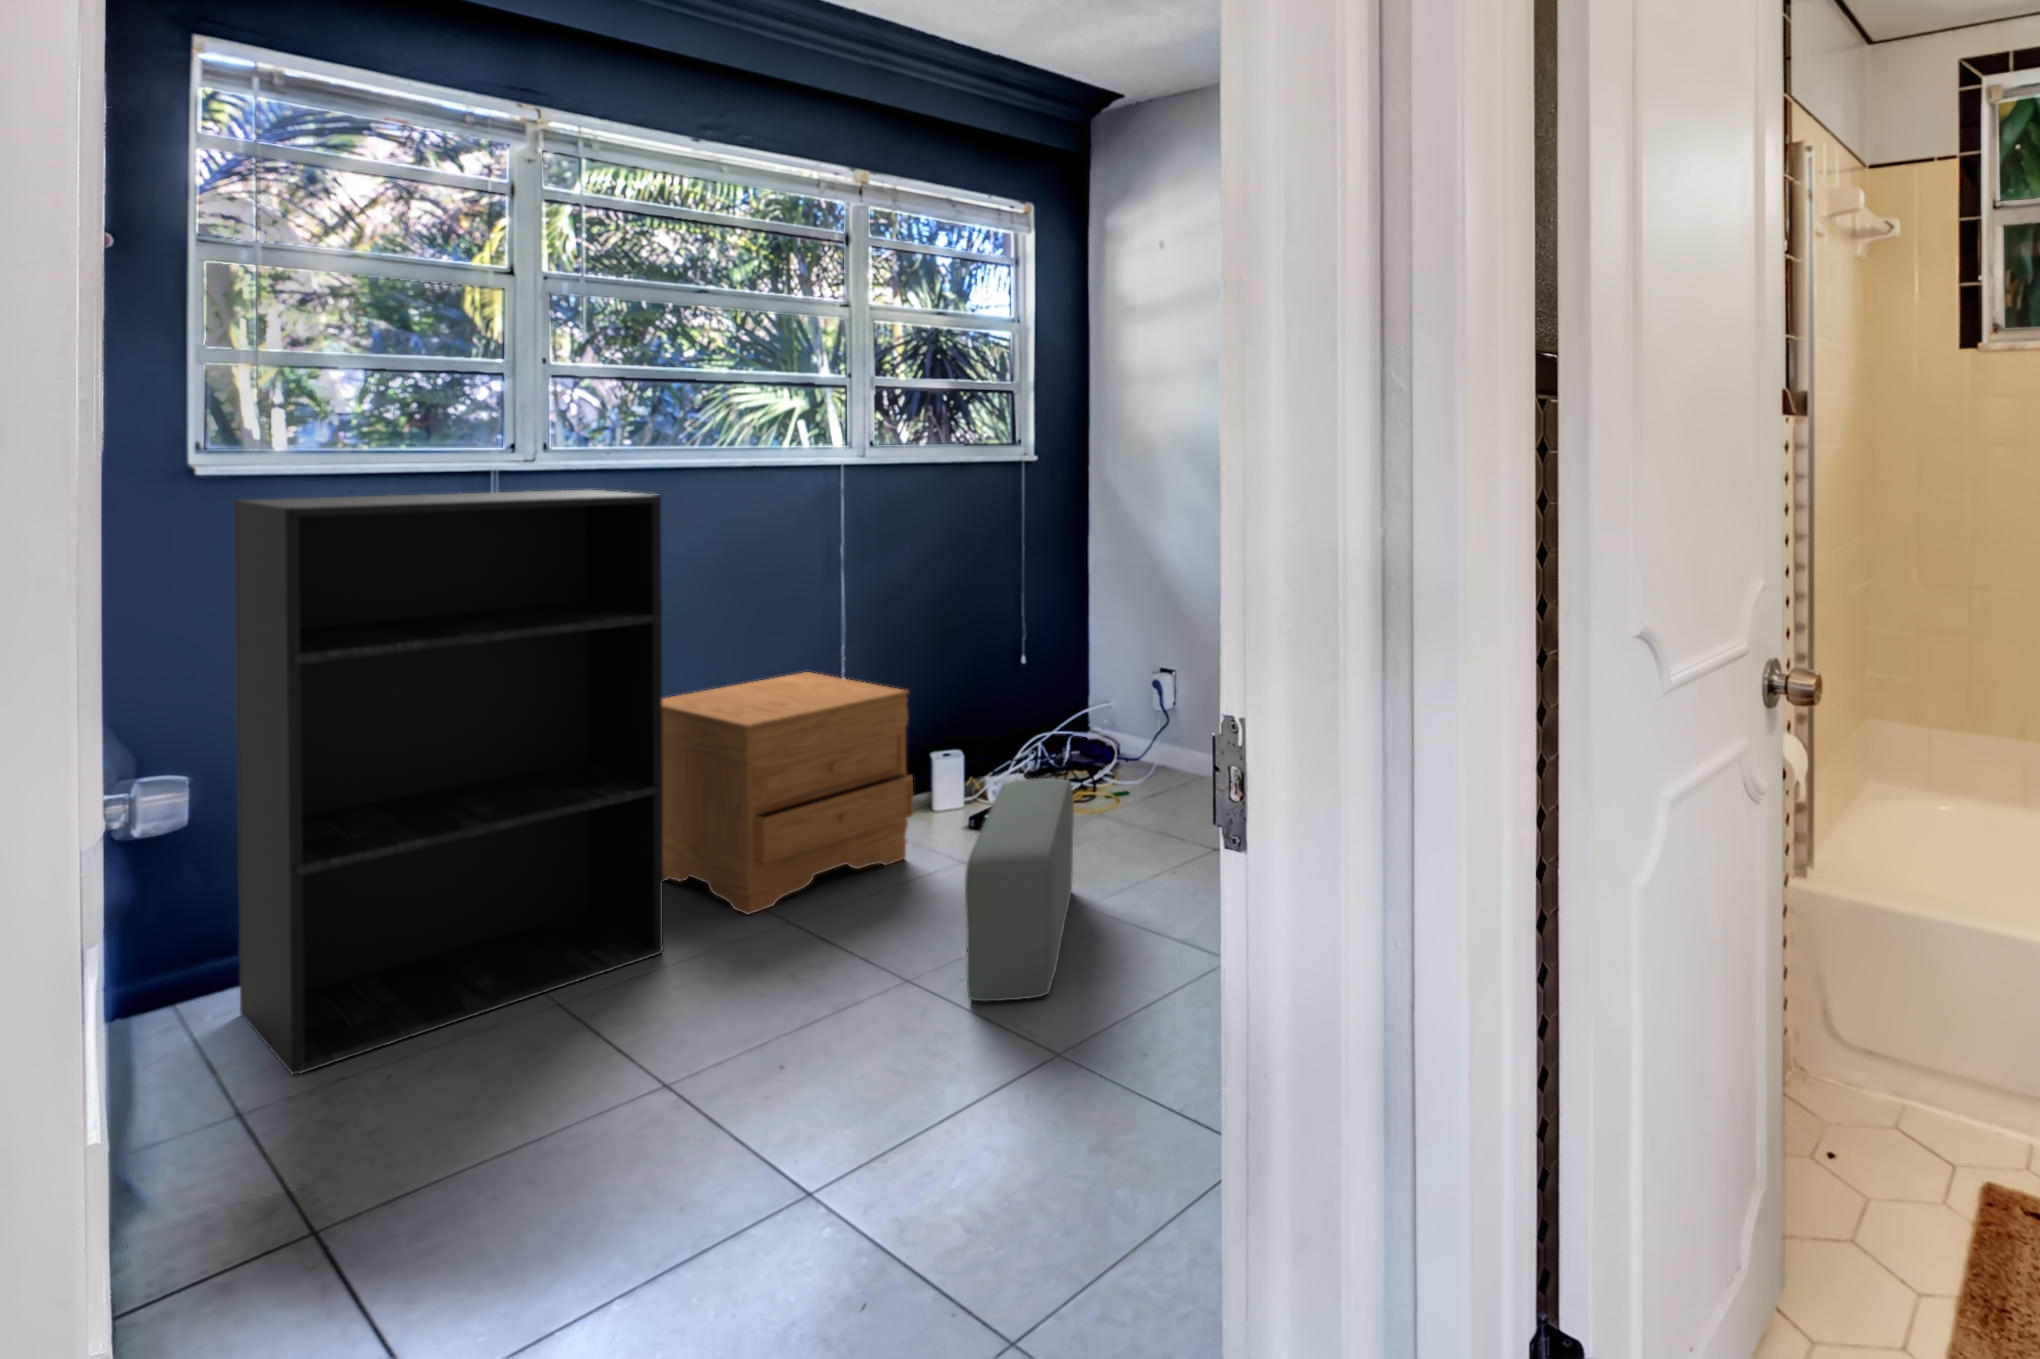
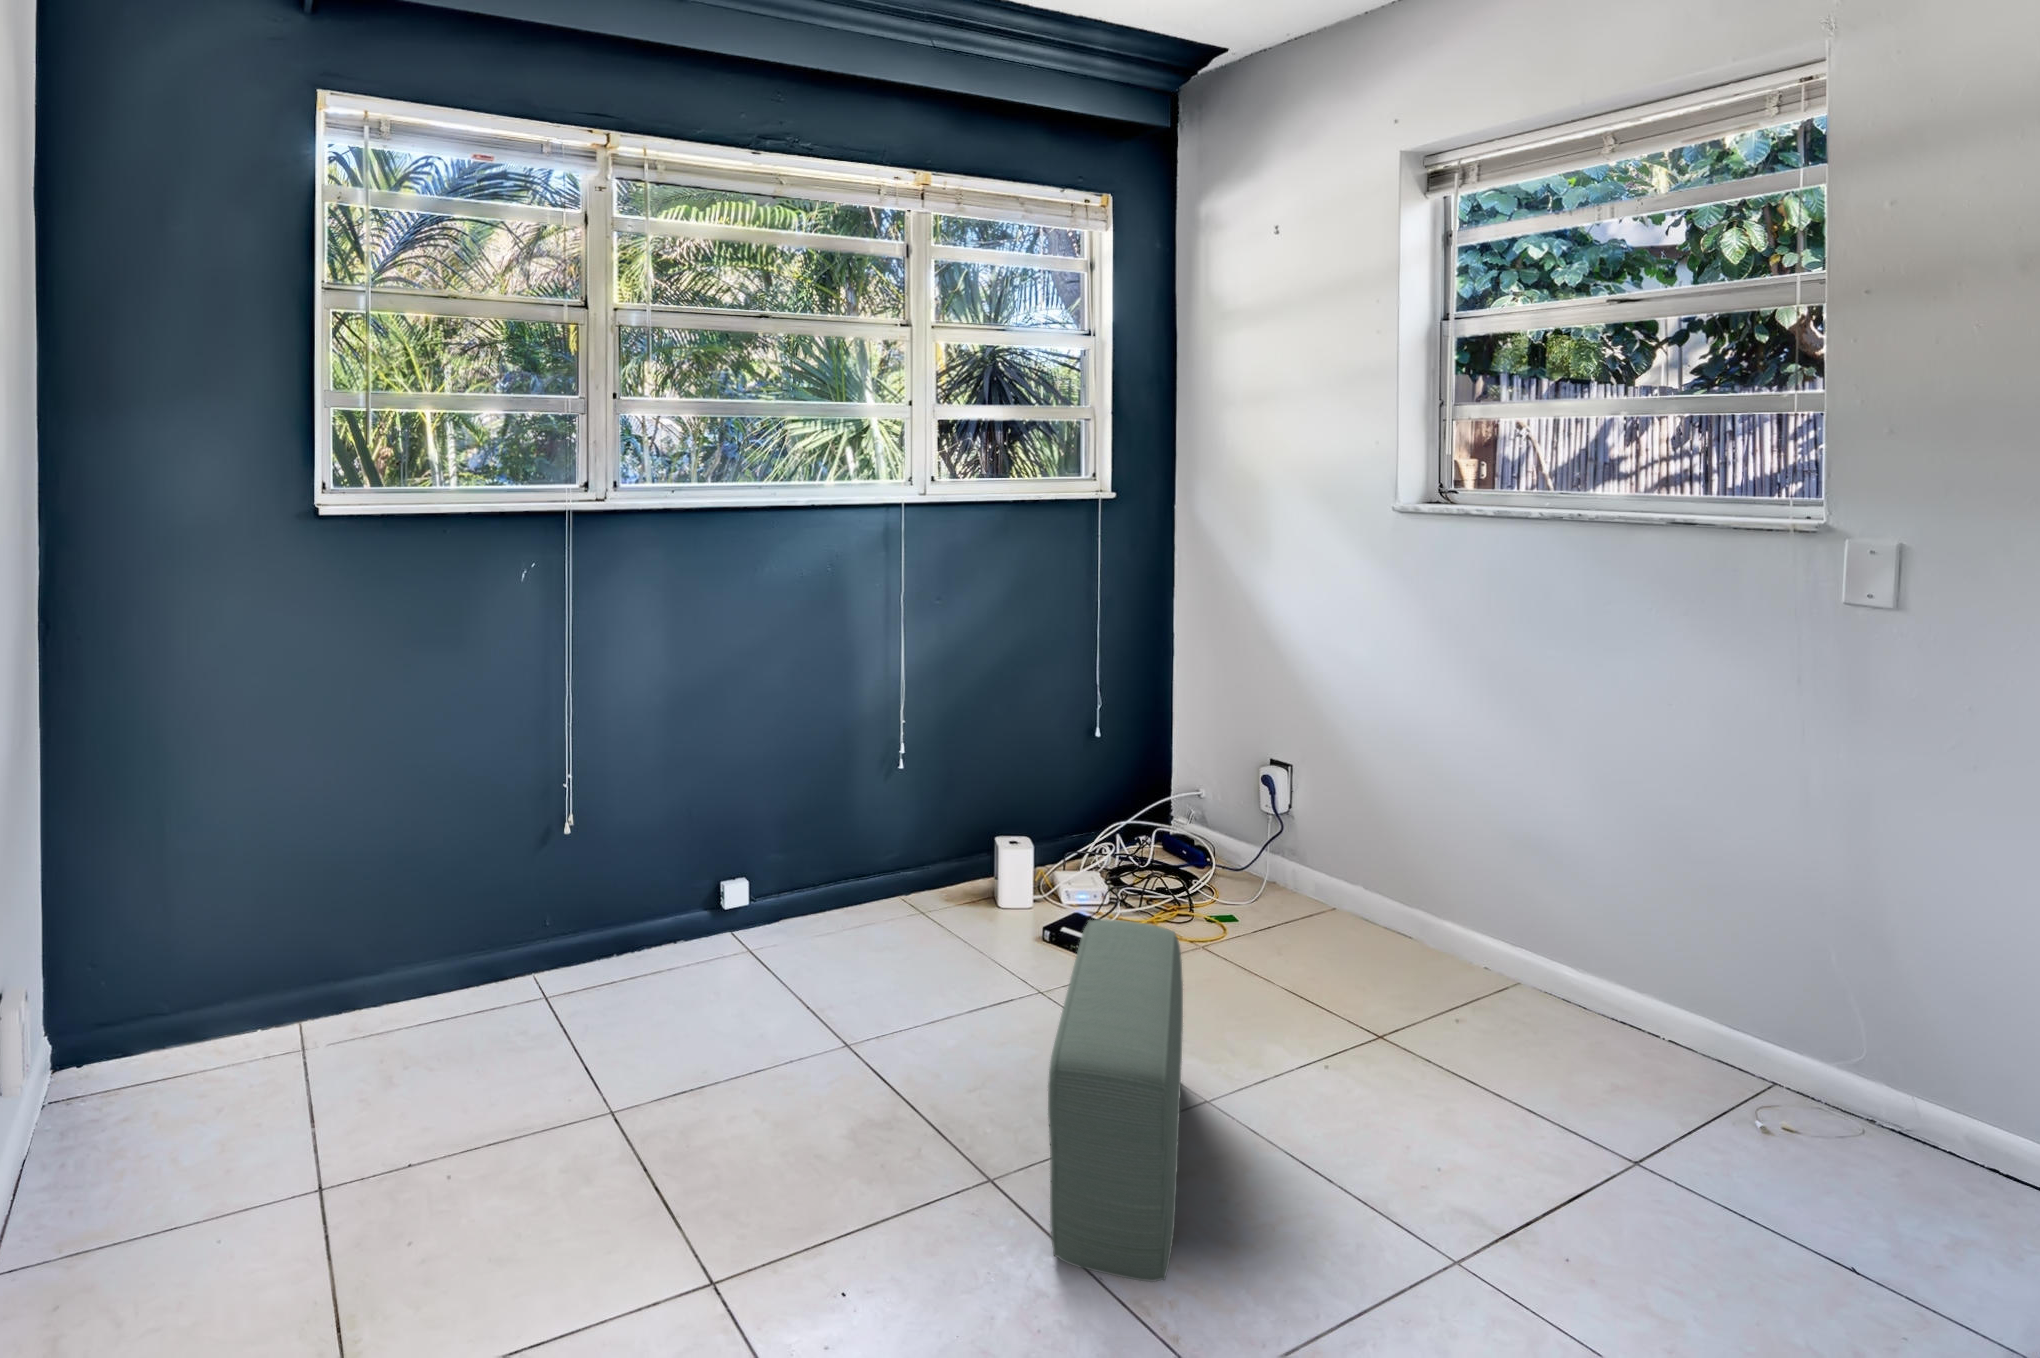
bookshelf: present [234,490,663,1074] -> none [344,530,708,1154]
nightstand: present [662,672,913,914] -> none [704,733,976,1028]

